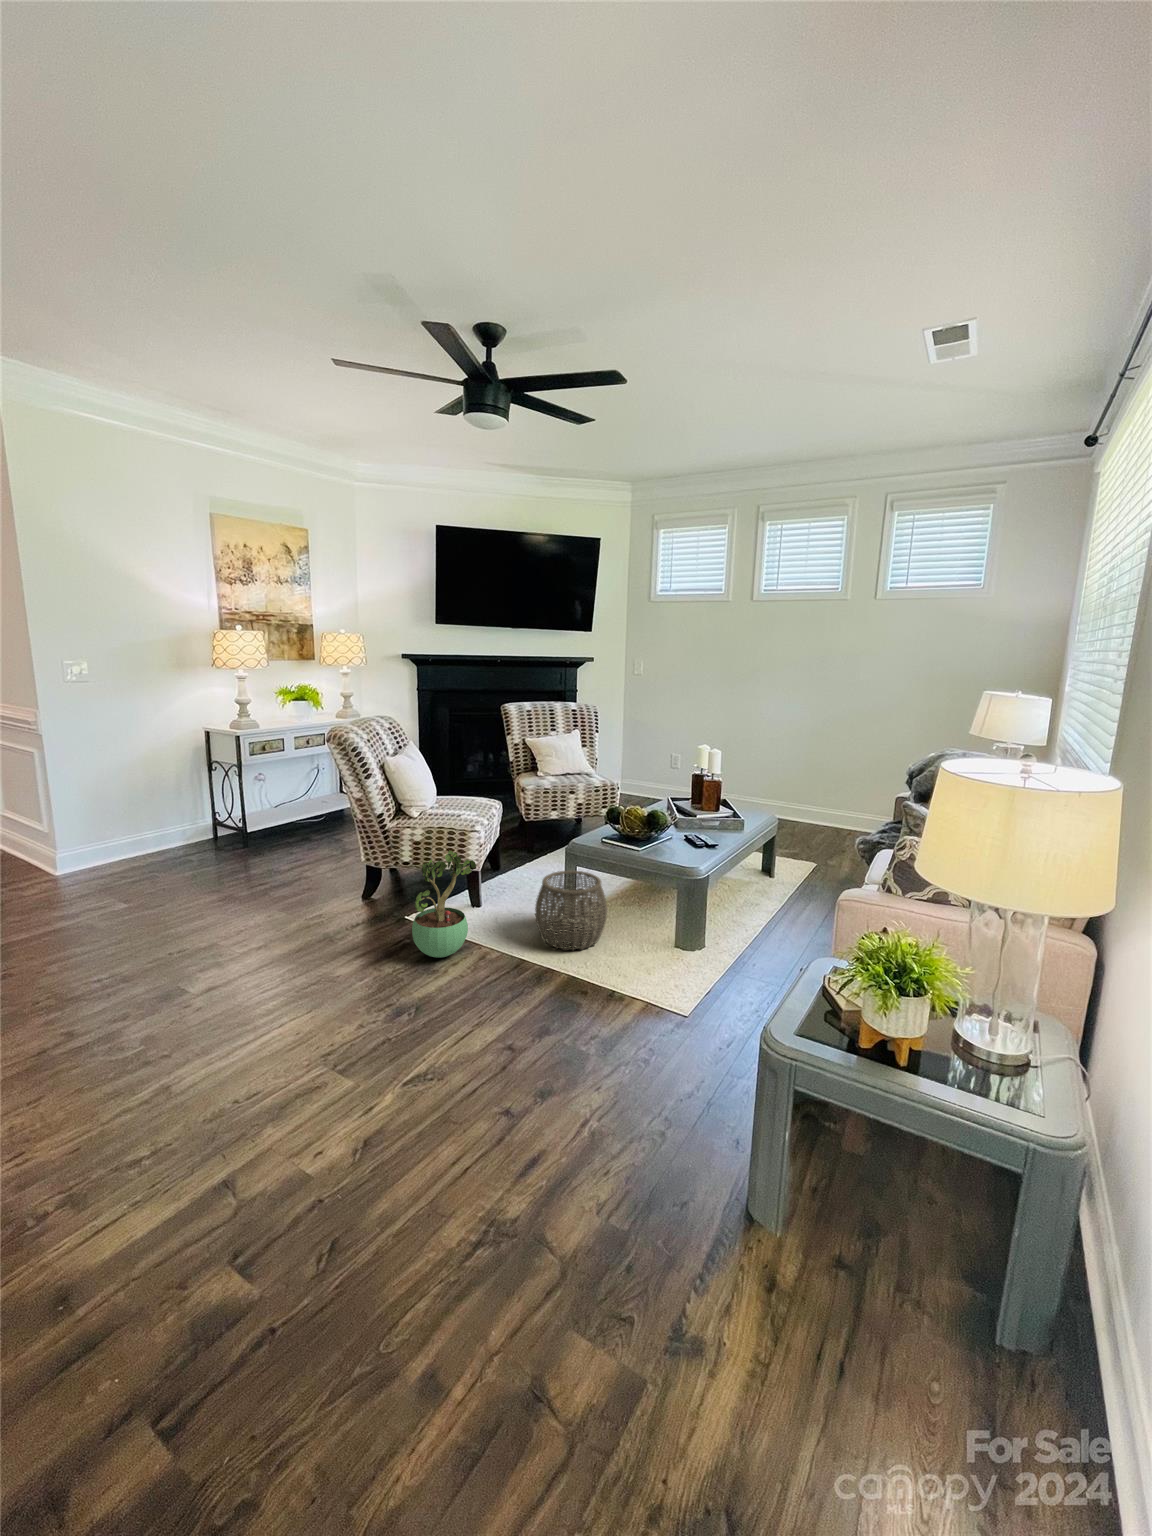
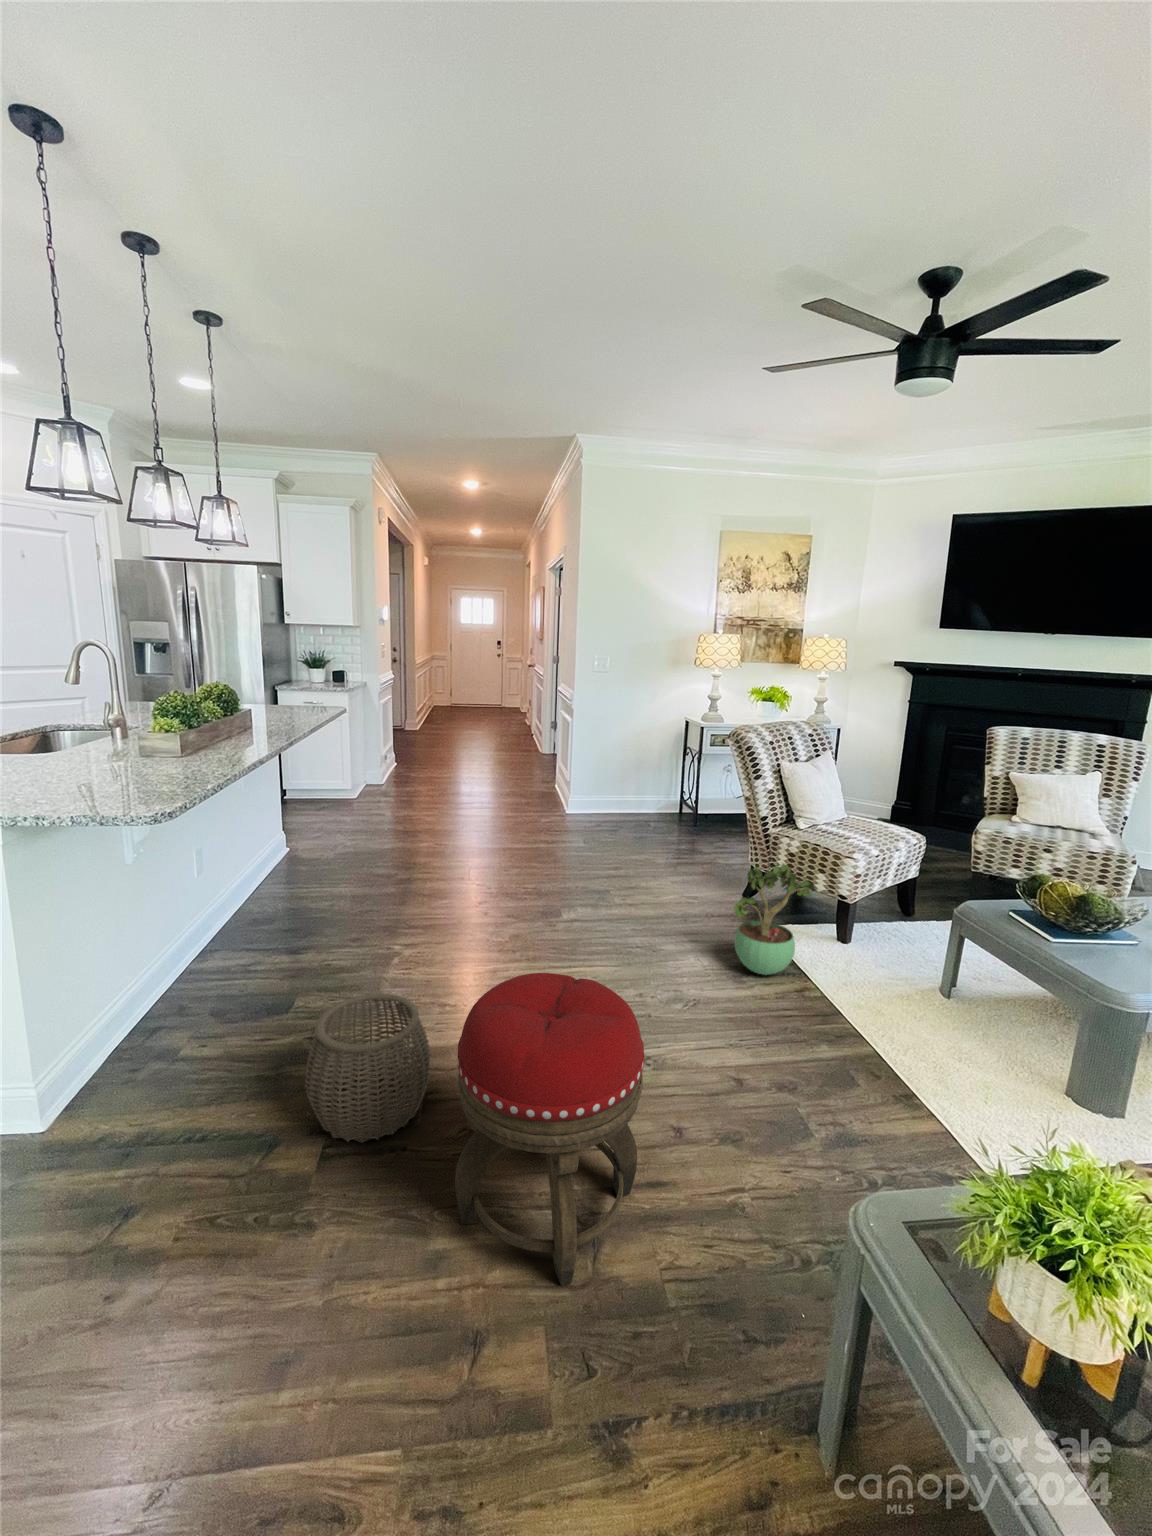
woven basket: present [535,870,607,950] -> present [305,993,431,1142]
footstool: none [372,1006,569,1332] -> present [455,973,644,1285]

